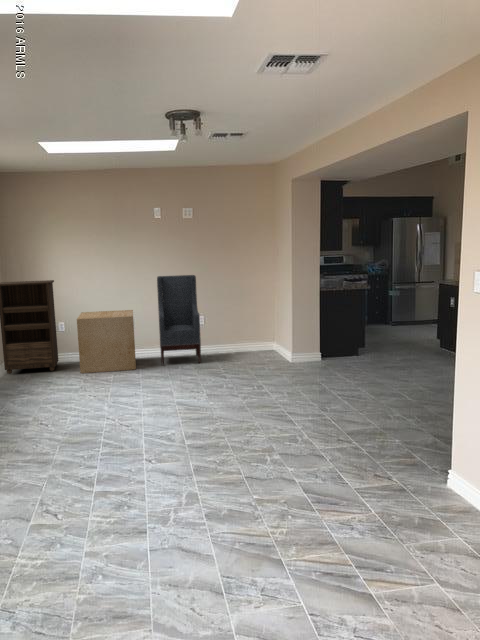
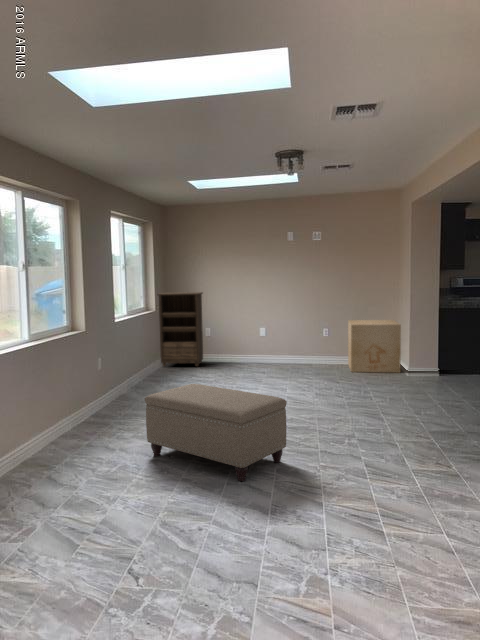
armchair: present [157,275,201,365] -> none [286,291,322,369]
cardboard box: present [77,310,136,373] -> present [348,320,401,373]
ottoman: none [17,412,211,542] -> present [145,384,287,481]

